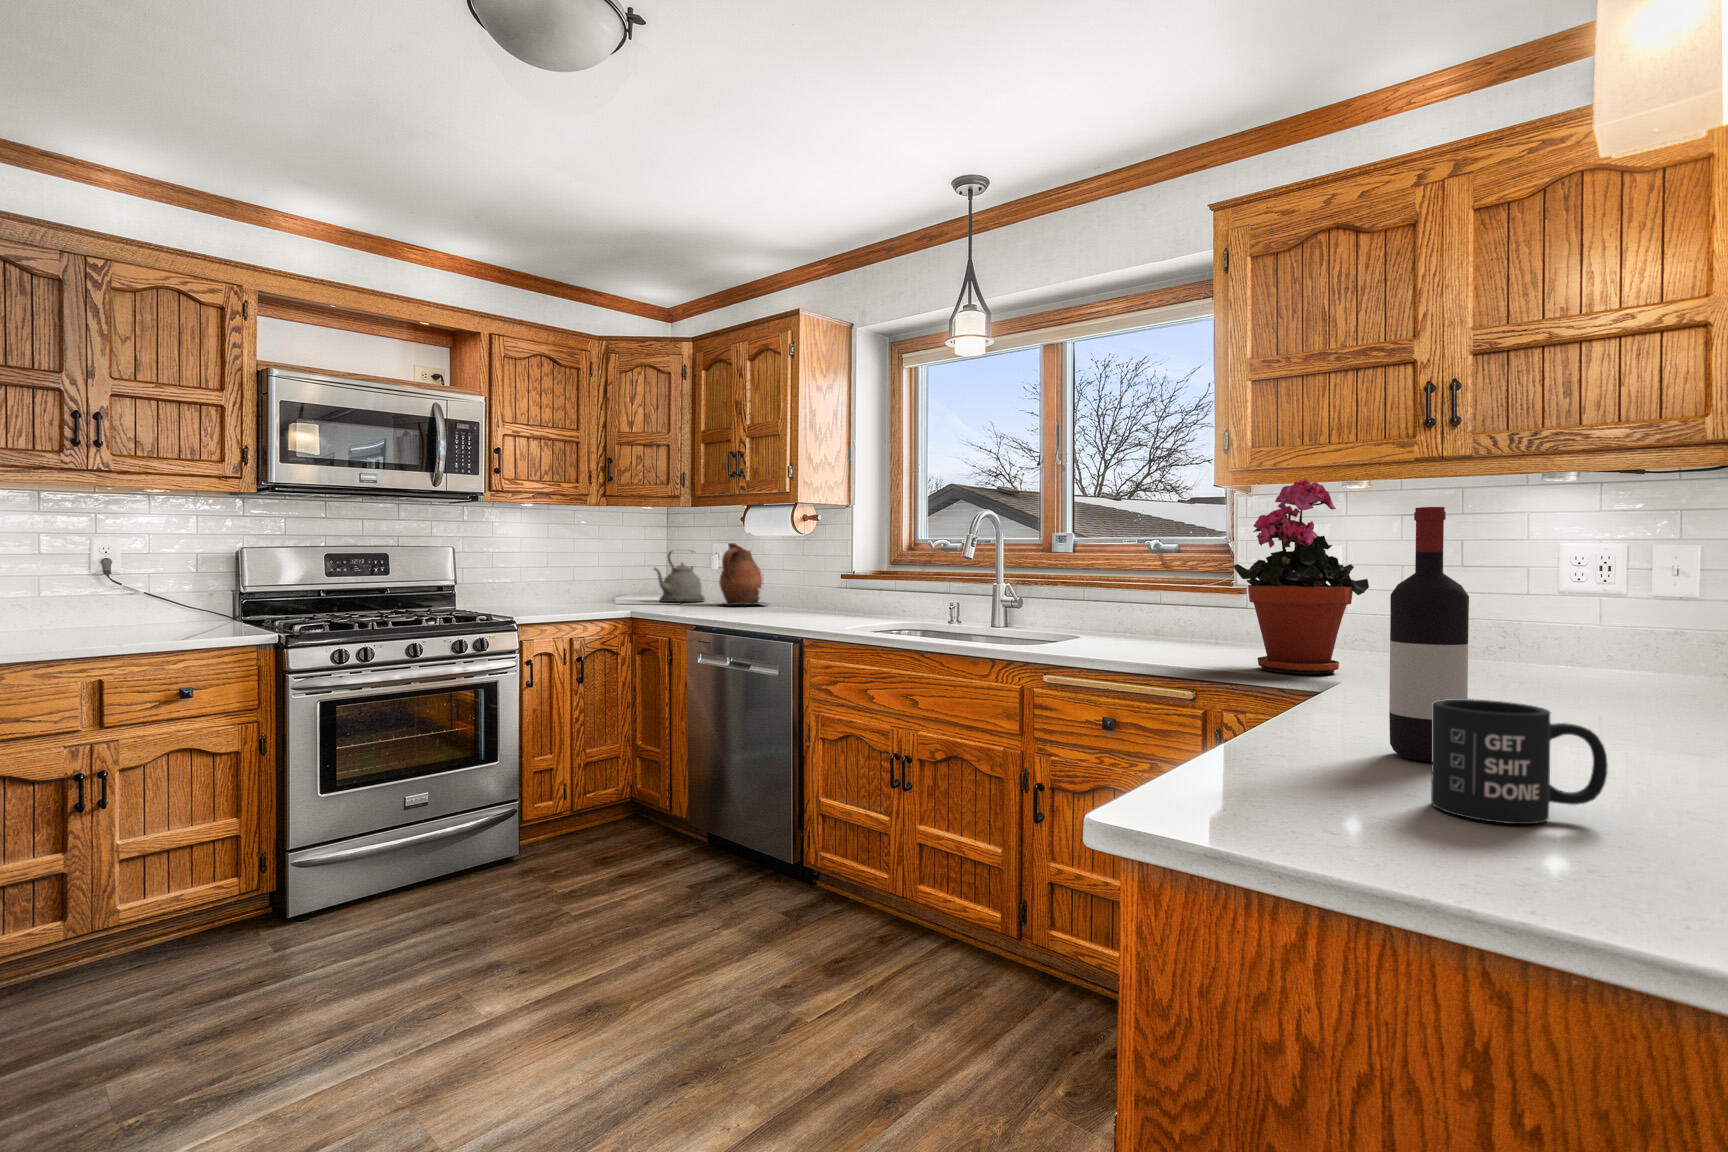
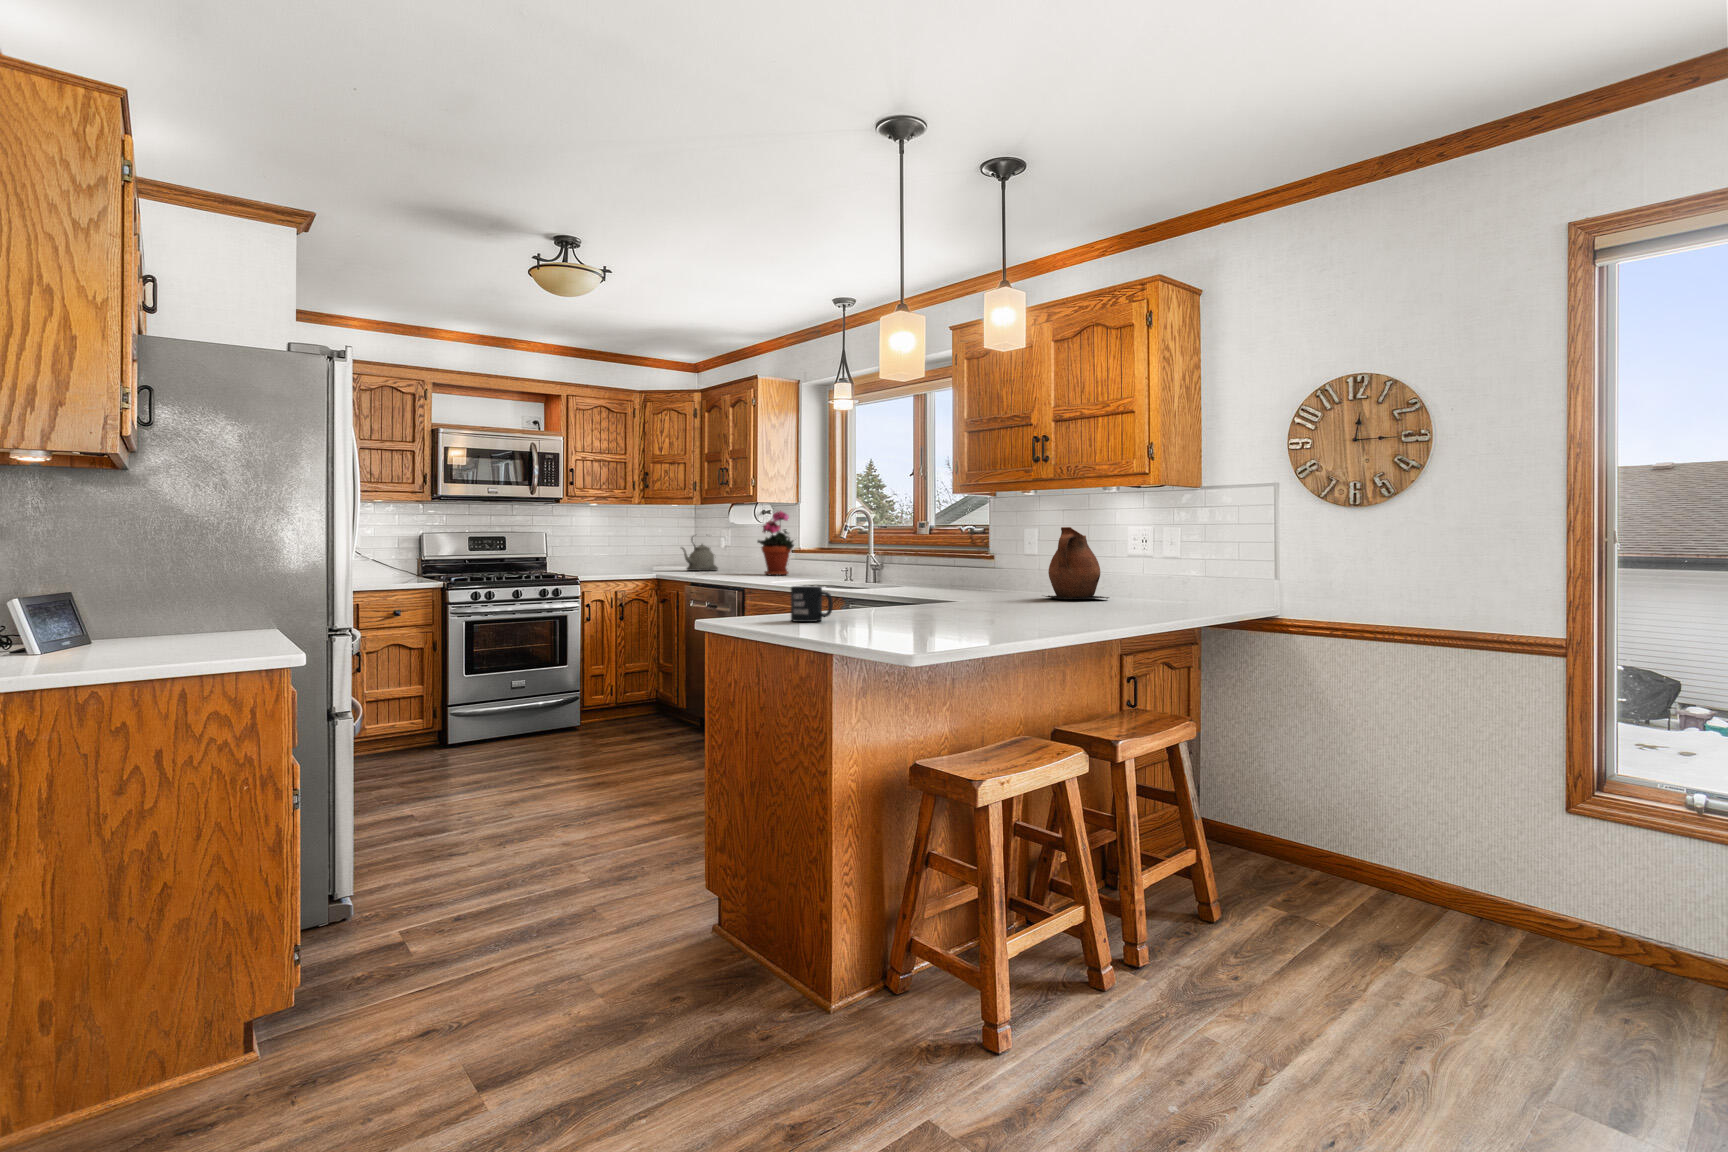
potted plant: present [1234,479,1369,674] -> present [758,511,794,575]
wine bottle: present [1389,507,1469,762] -> none [834,519,859,615]
ceramic pitcher: present [719,543,763,605] -> present [1045,527,1109,599]

